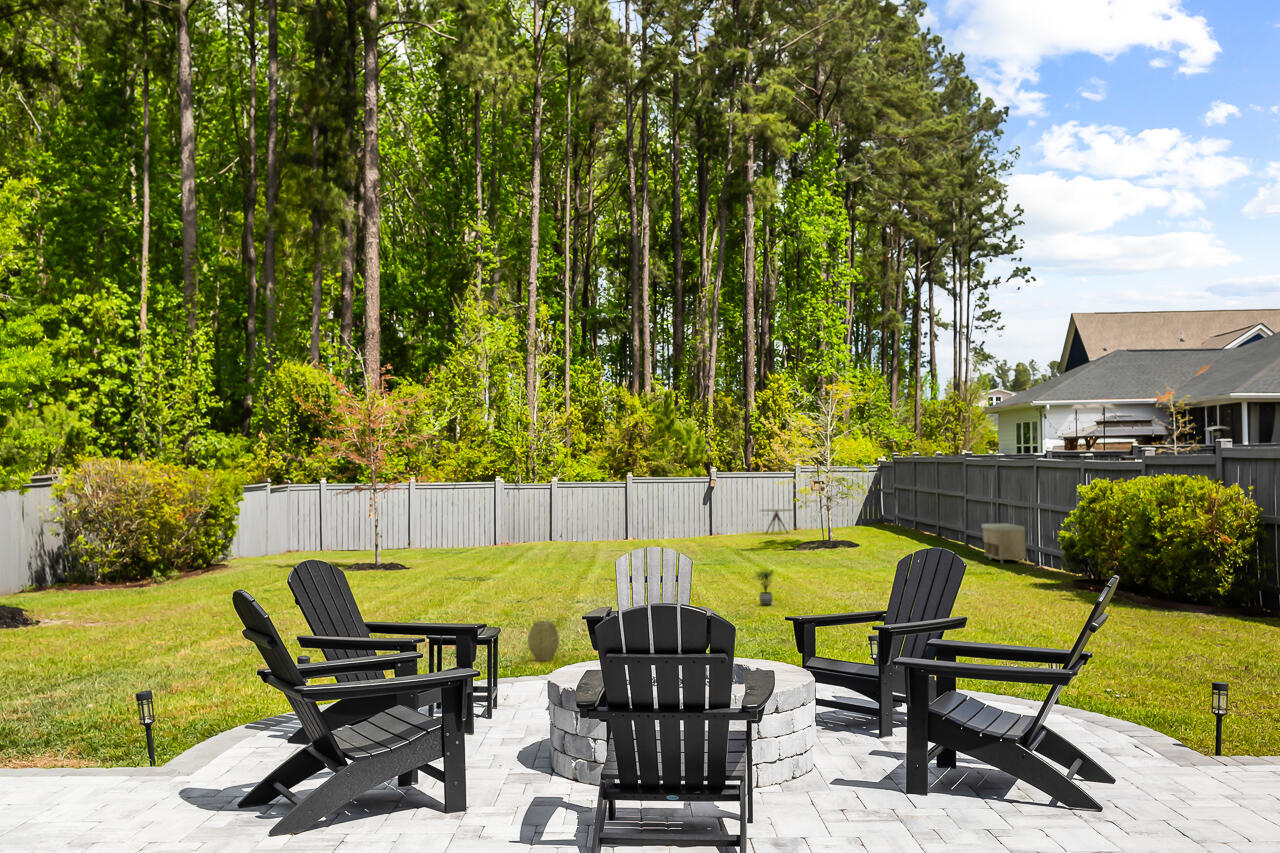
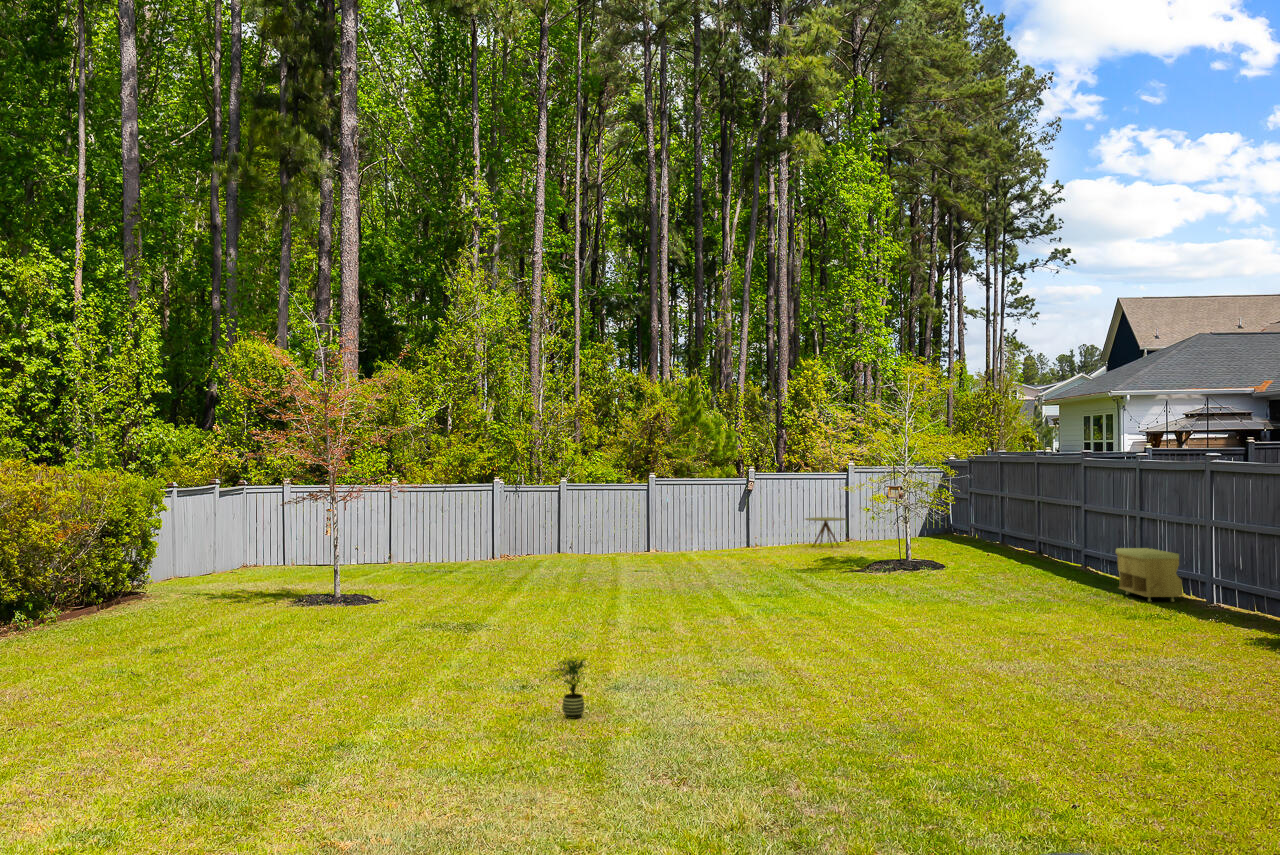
potted plant: present [755,570,773,606] -> present [552,658,585,719]
woven basket: present [528,621,559,661] -> none [536,760,590,835]

